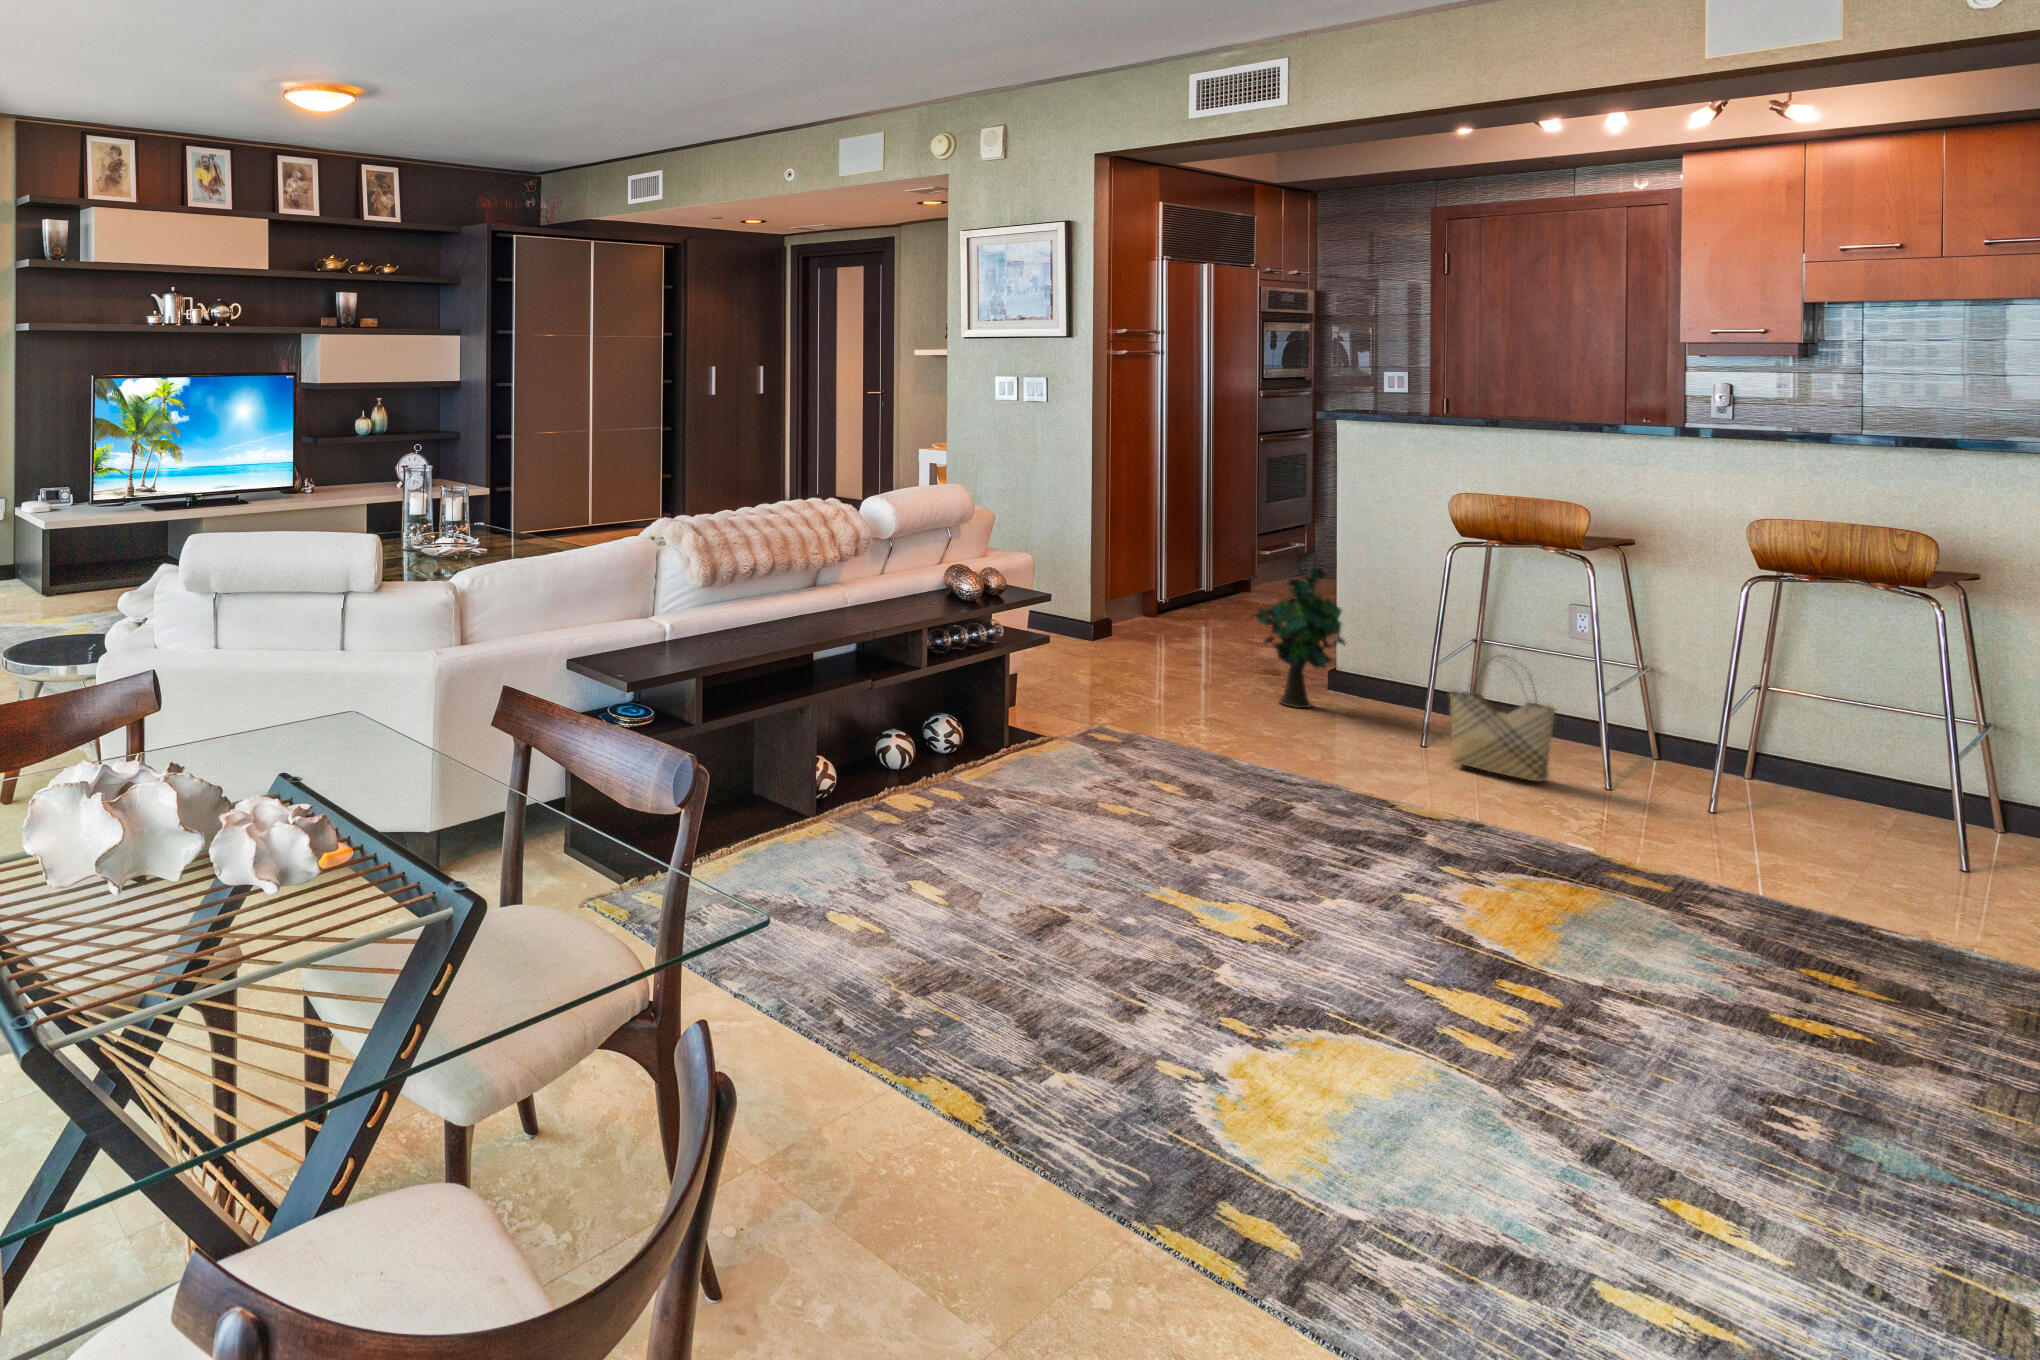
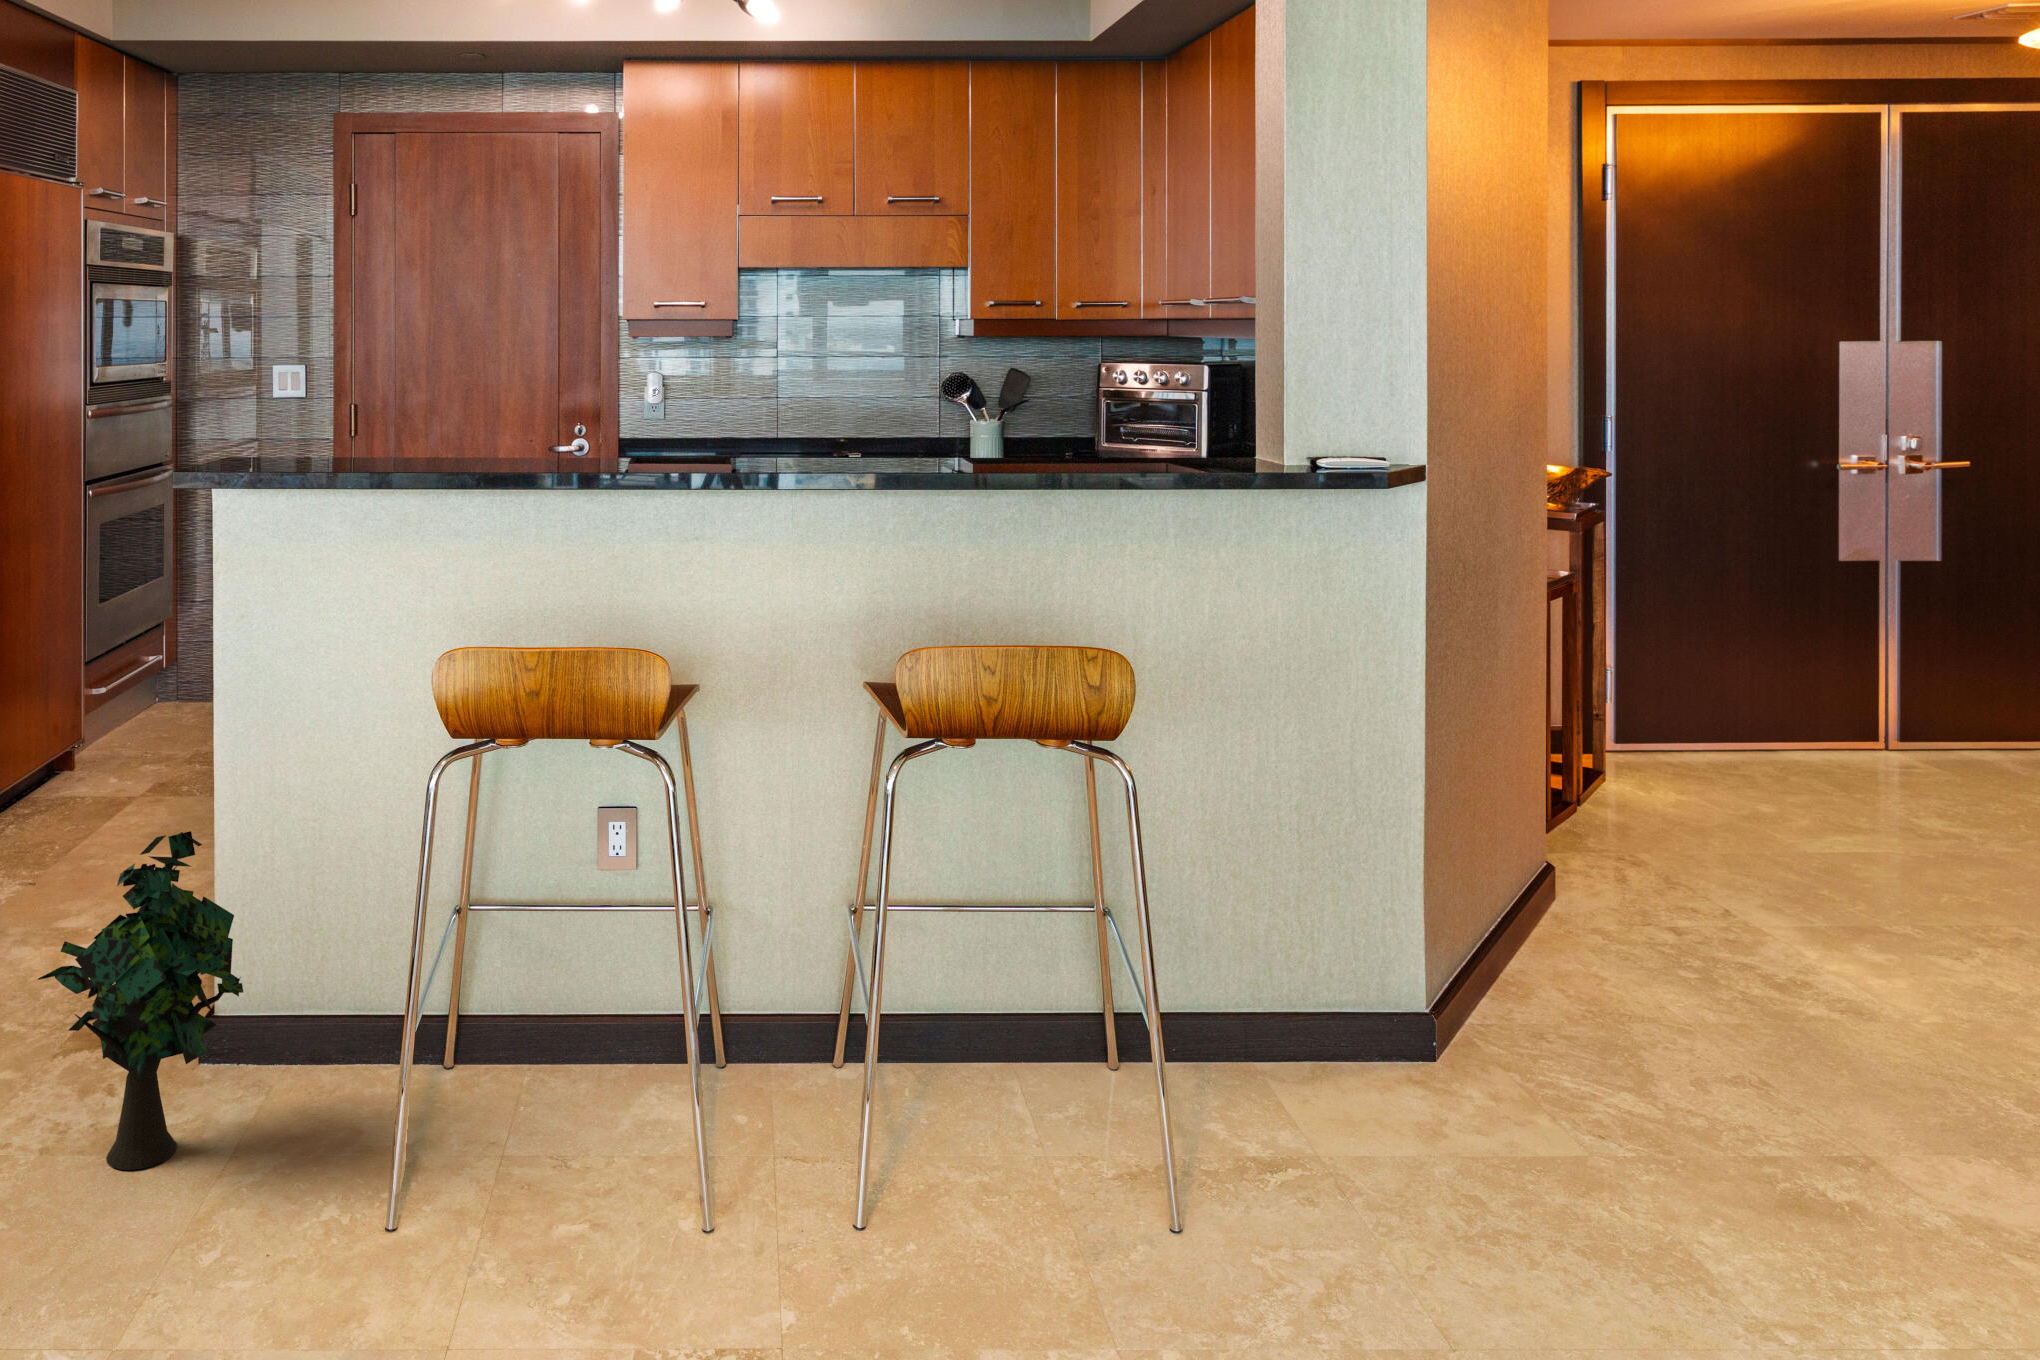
woven basket: present [1449,659,1555,781] -> none [451,993,638,1277]

